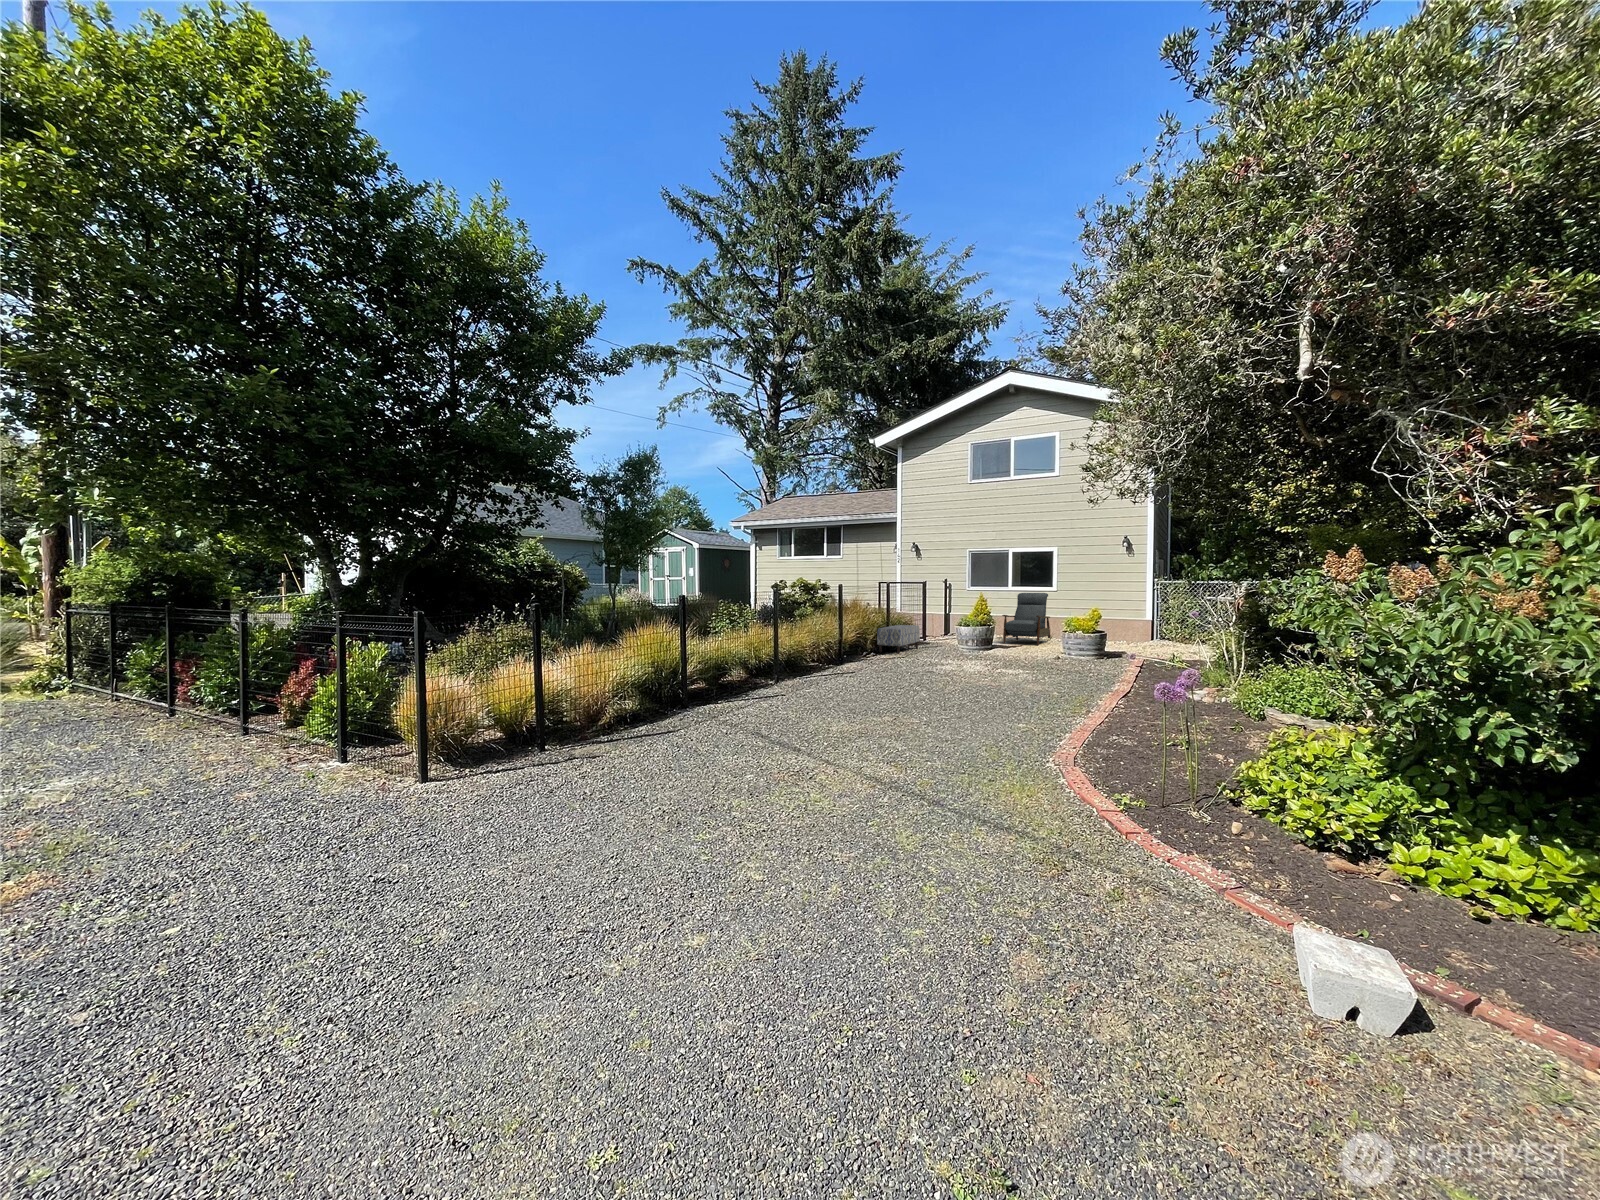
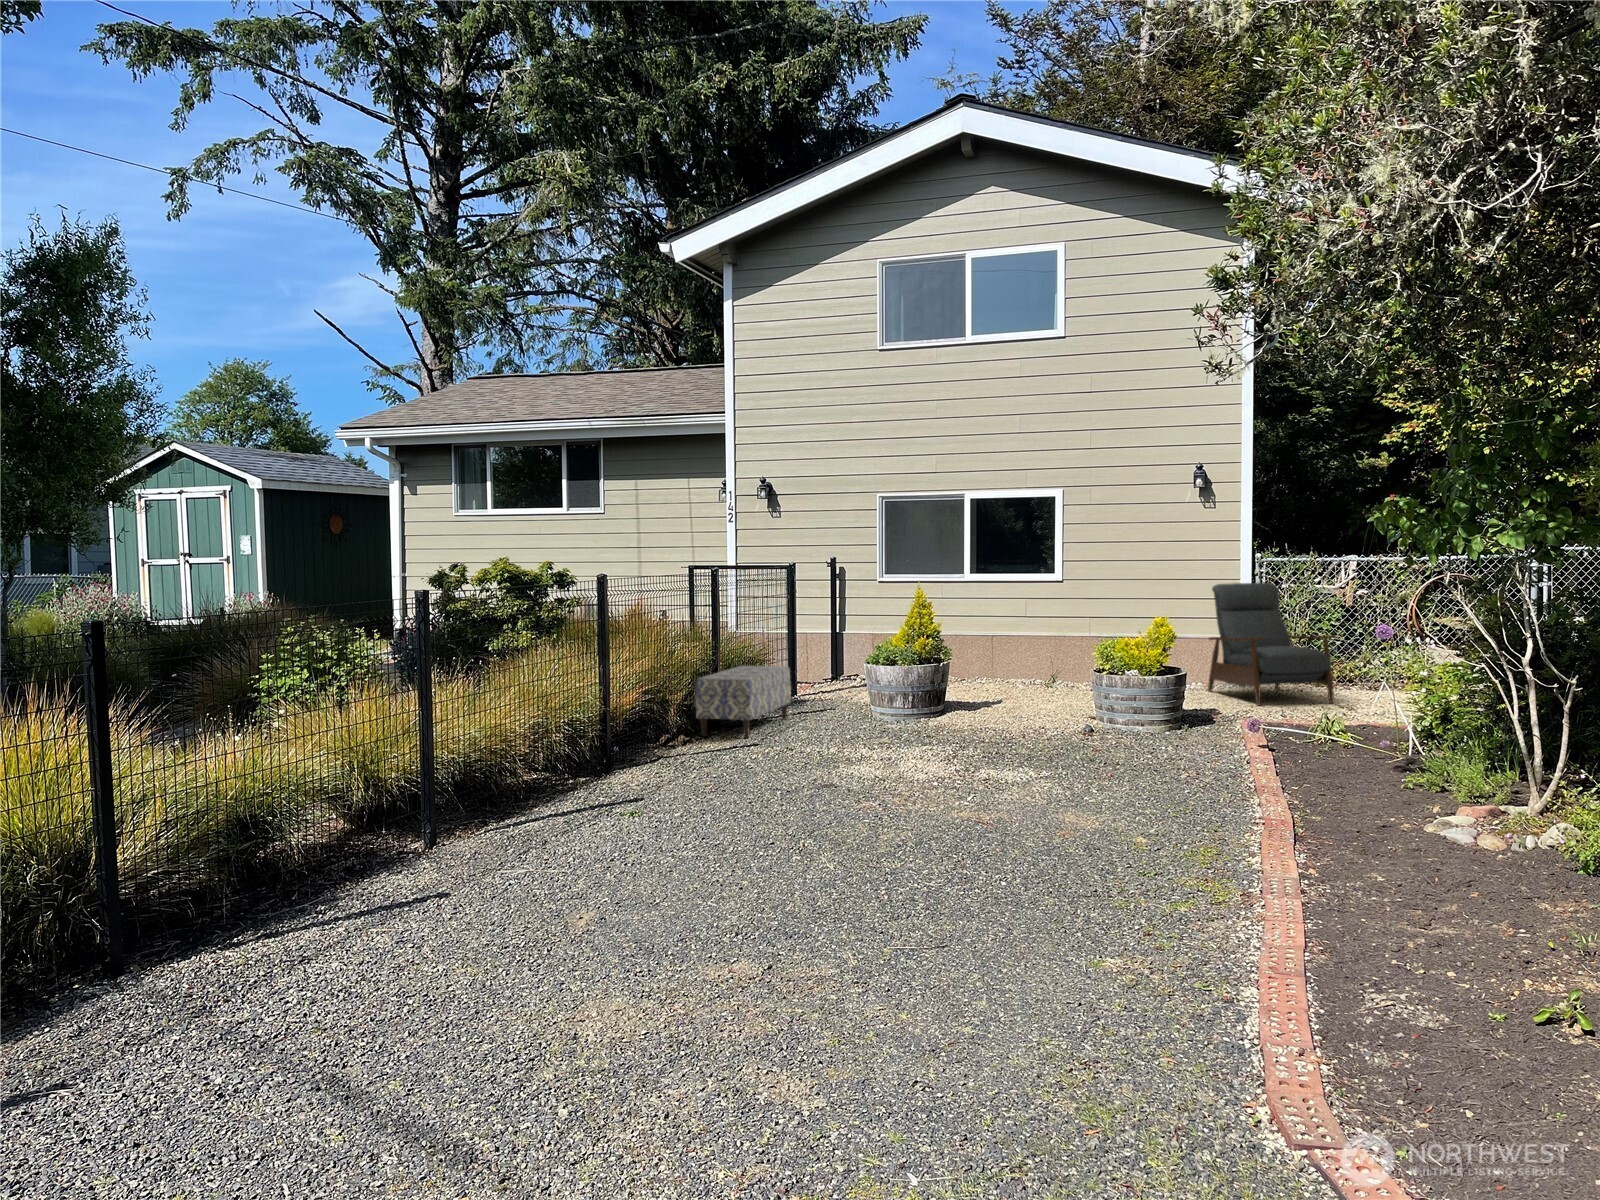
chair: present [1002,593,1050,645] -> present [1208,583,1336,706]

